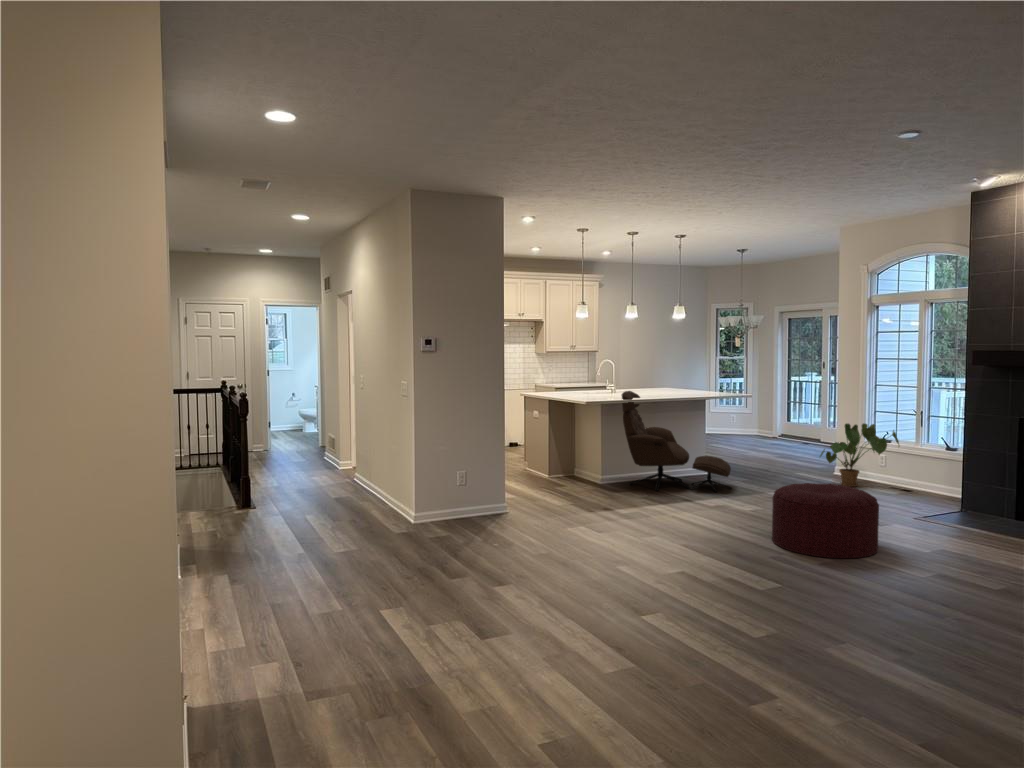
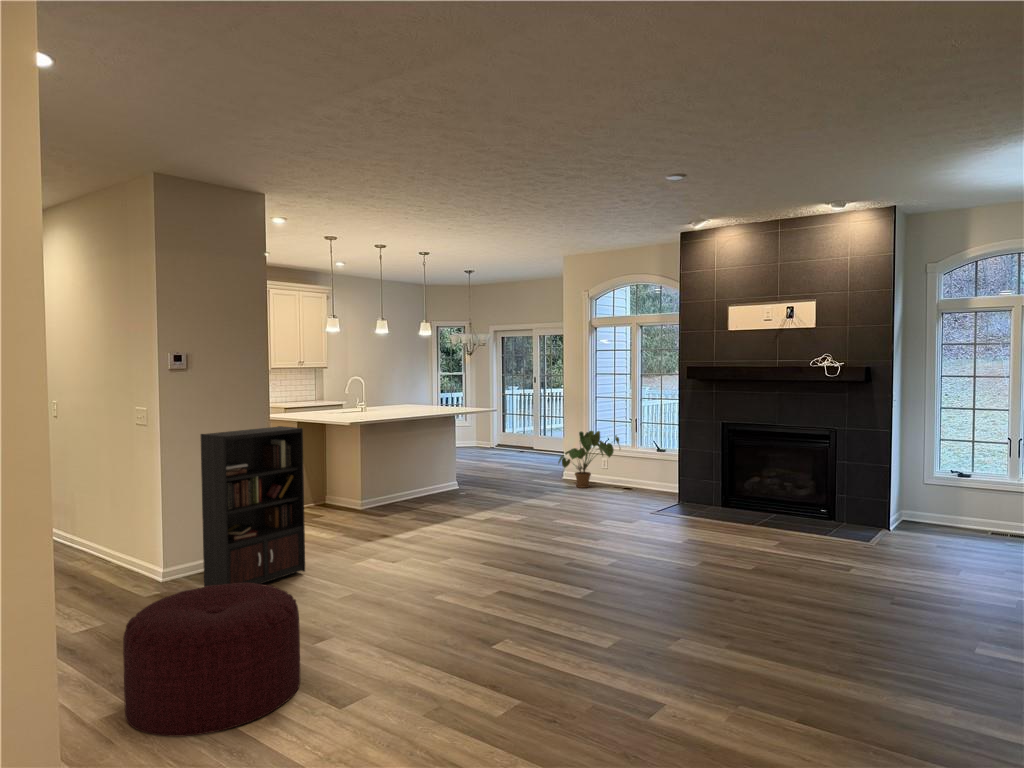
lounge chair: present [622,391,731,492] -> none [383,409,490,509]
bookcase: none [438,402,522,540] -> present [201,426,305,586]
ottoman: present [772,483,879,558] -> present [123,583,300,736]

